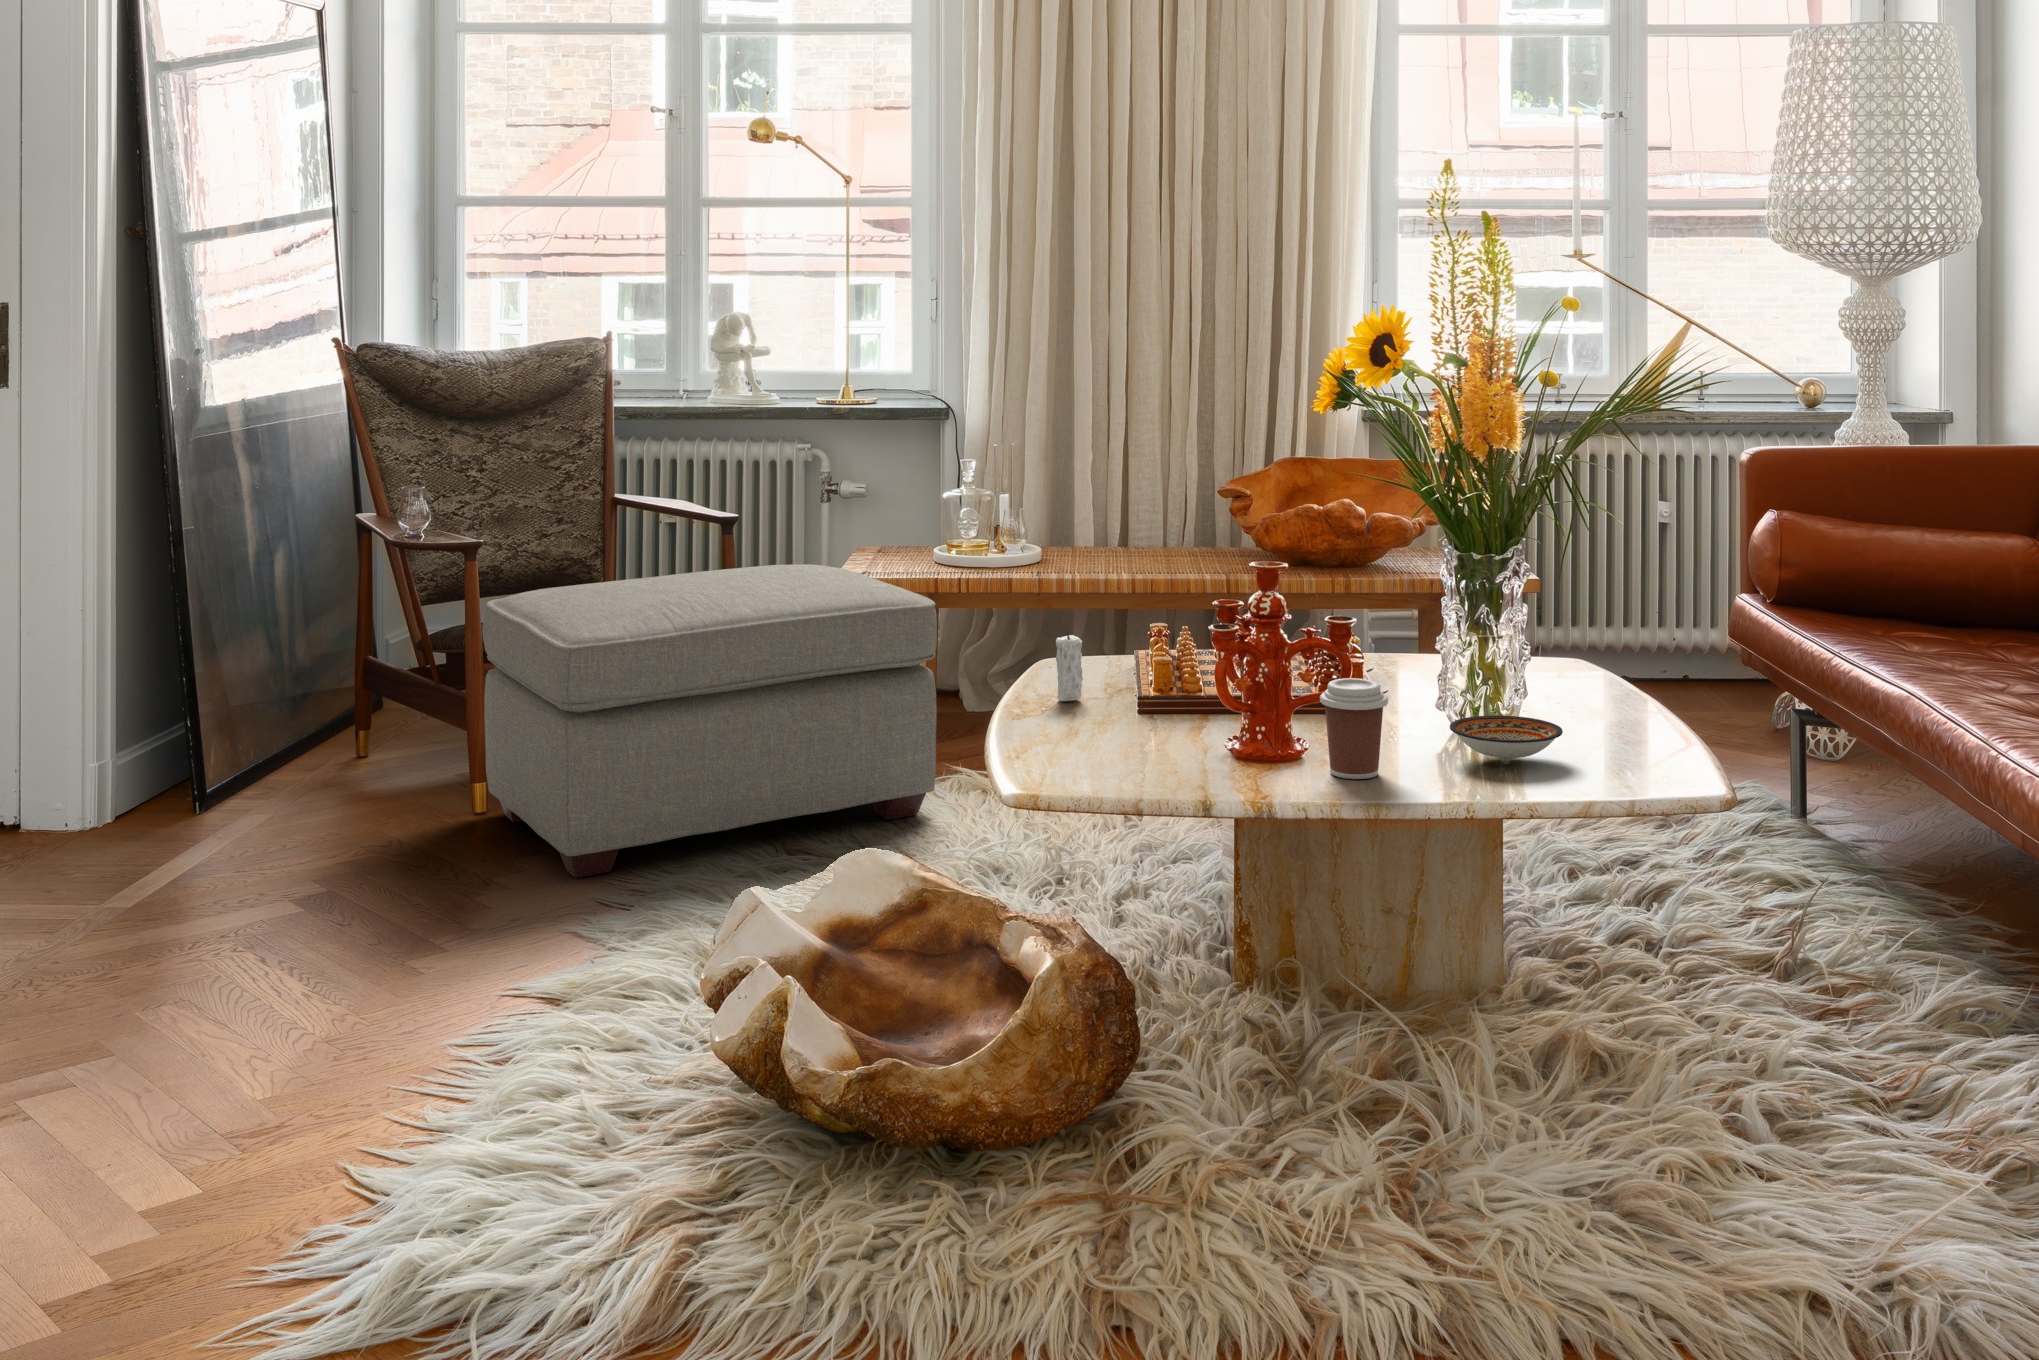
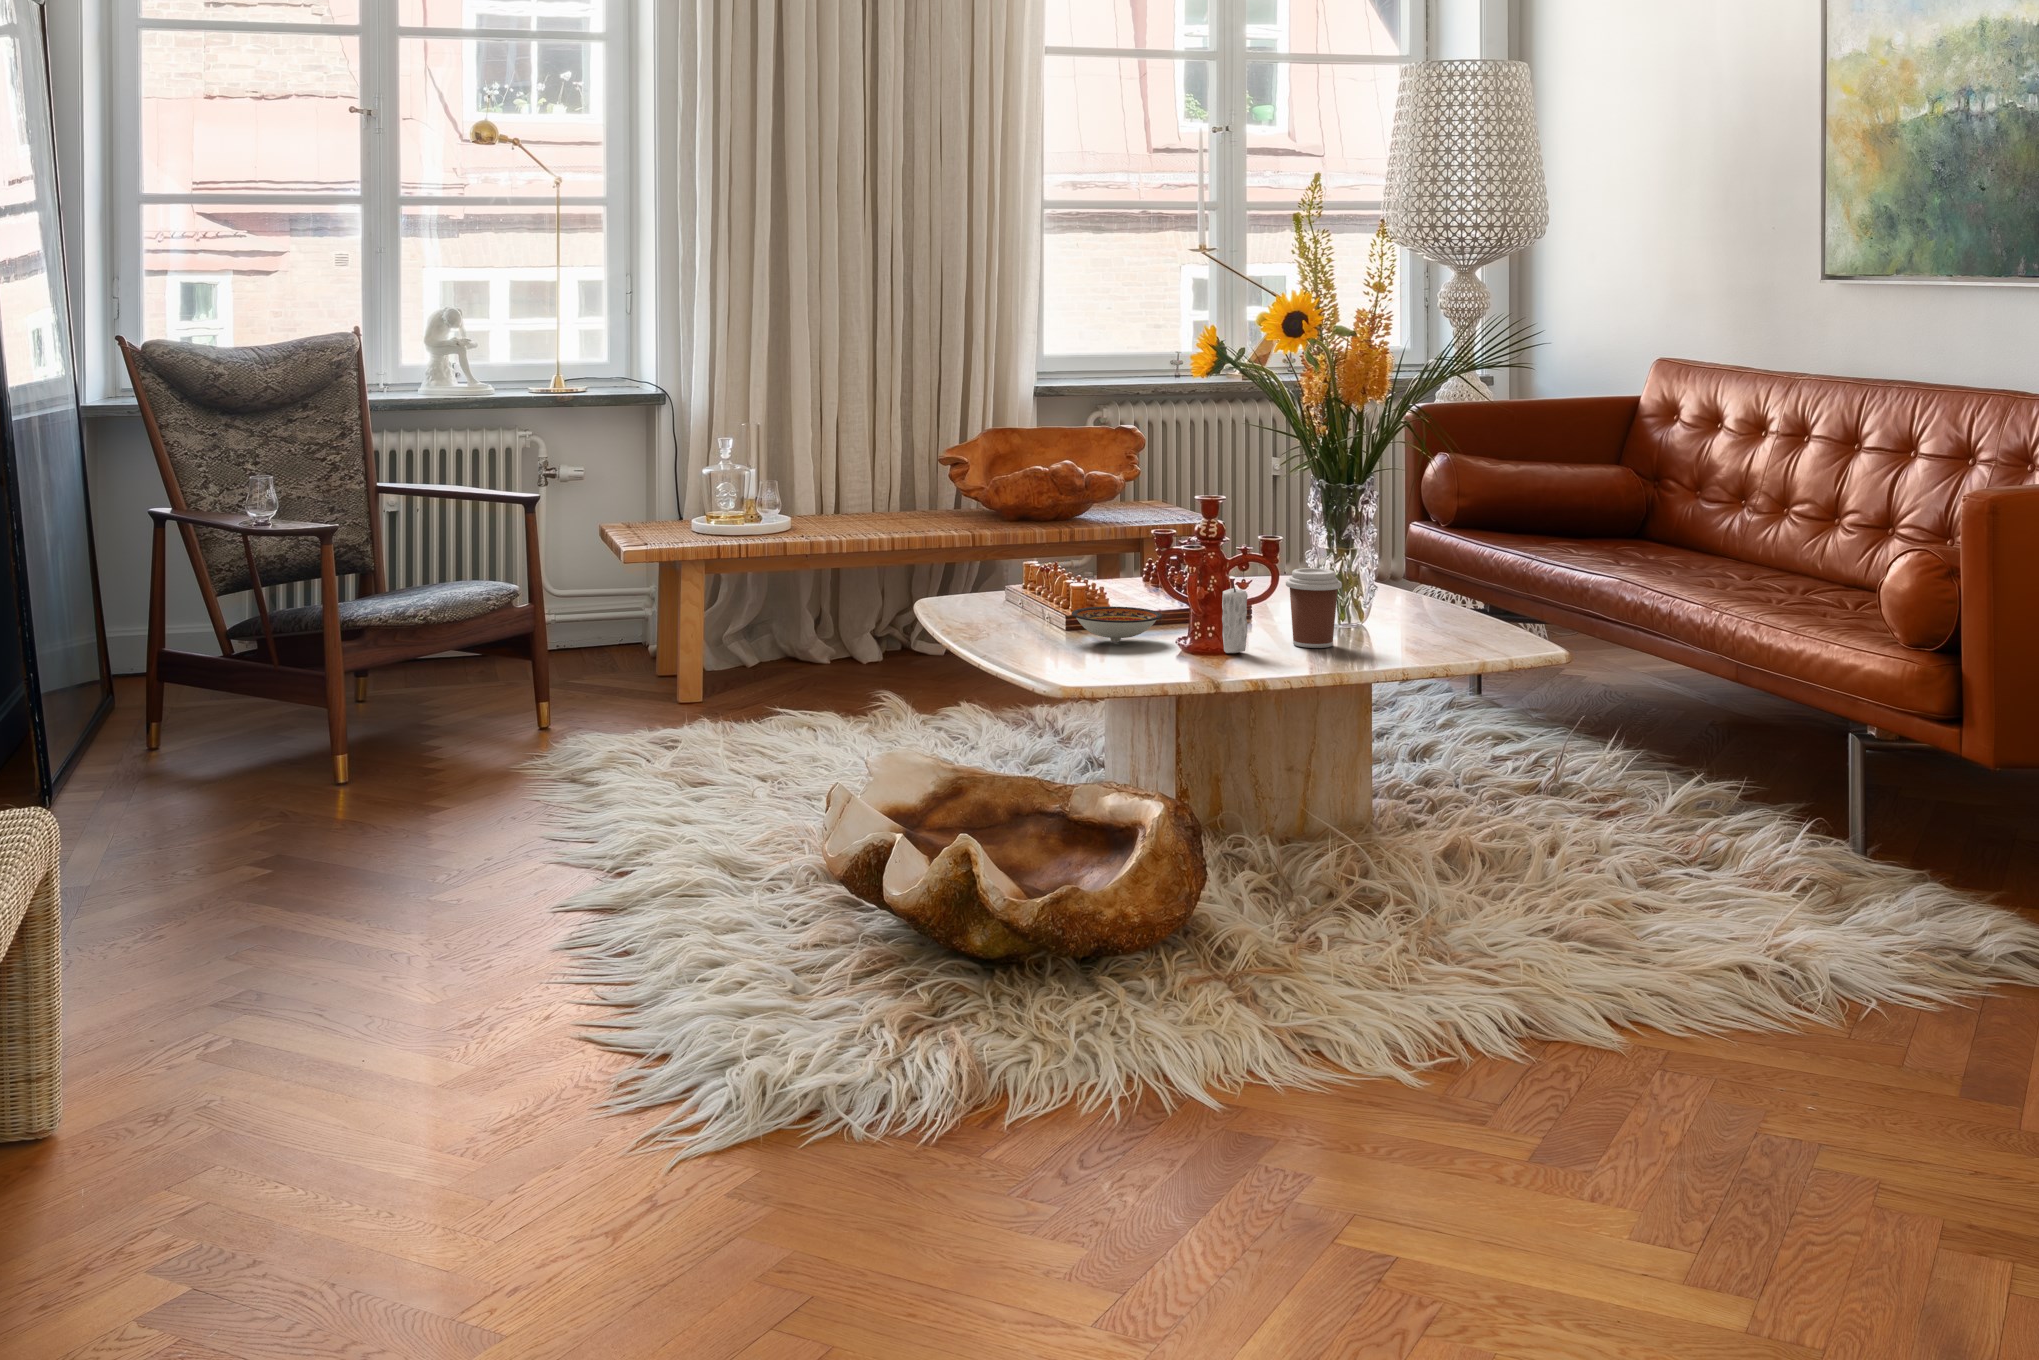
ottoman: present [483,564,937,878] -> none [298,527,766,826]
candle: present [1056,628,1083,701] -> present [1222,582,1248,653]
ceramic bowl: present [1450,715,1563,761] -> present [1072,606,1162,642]

